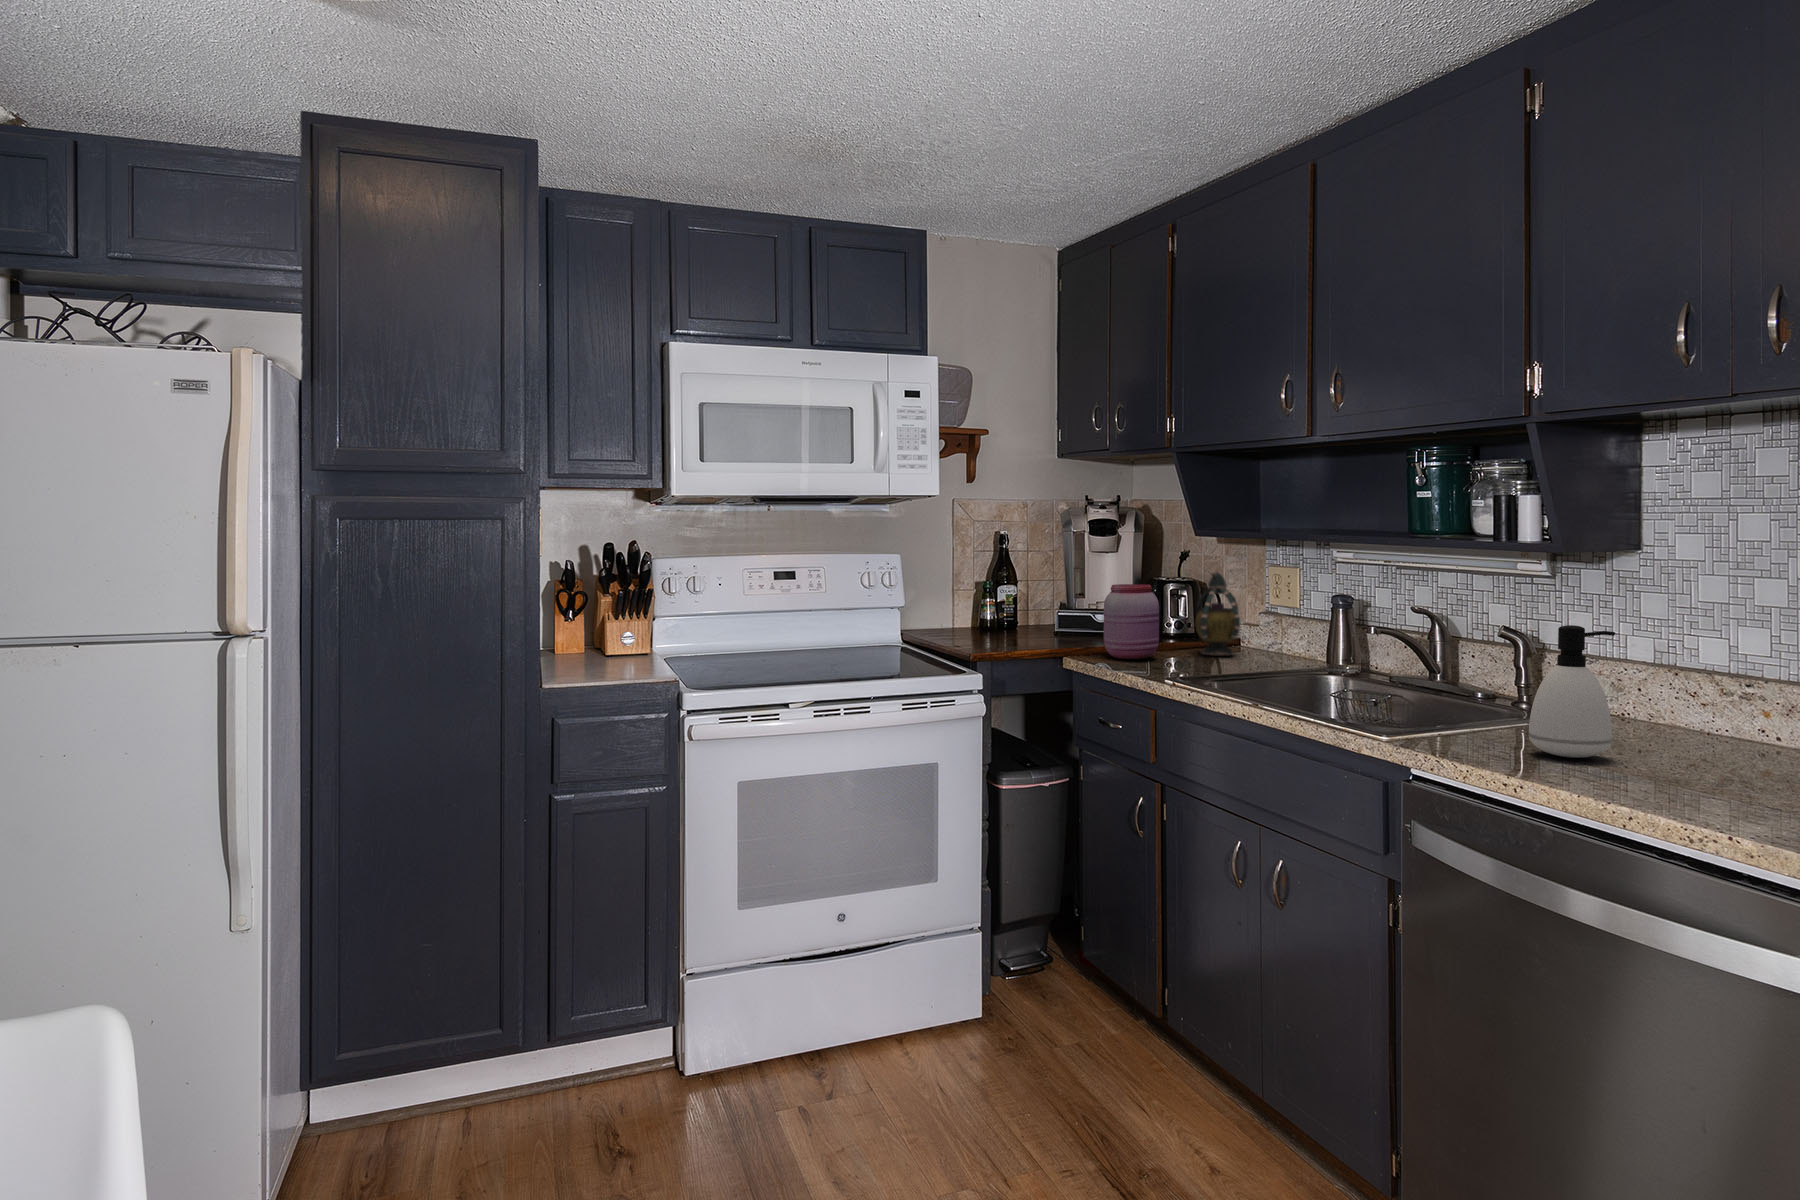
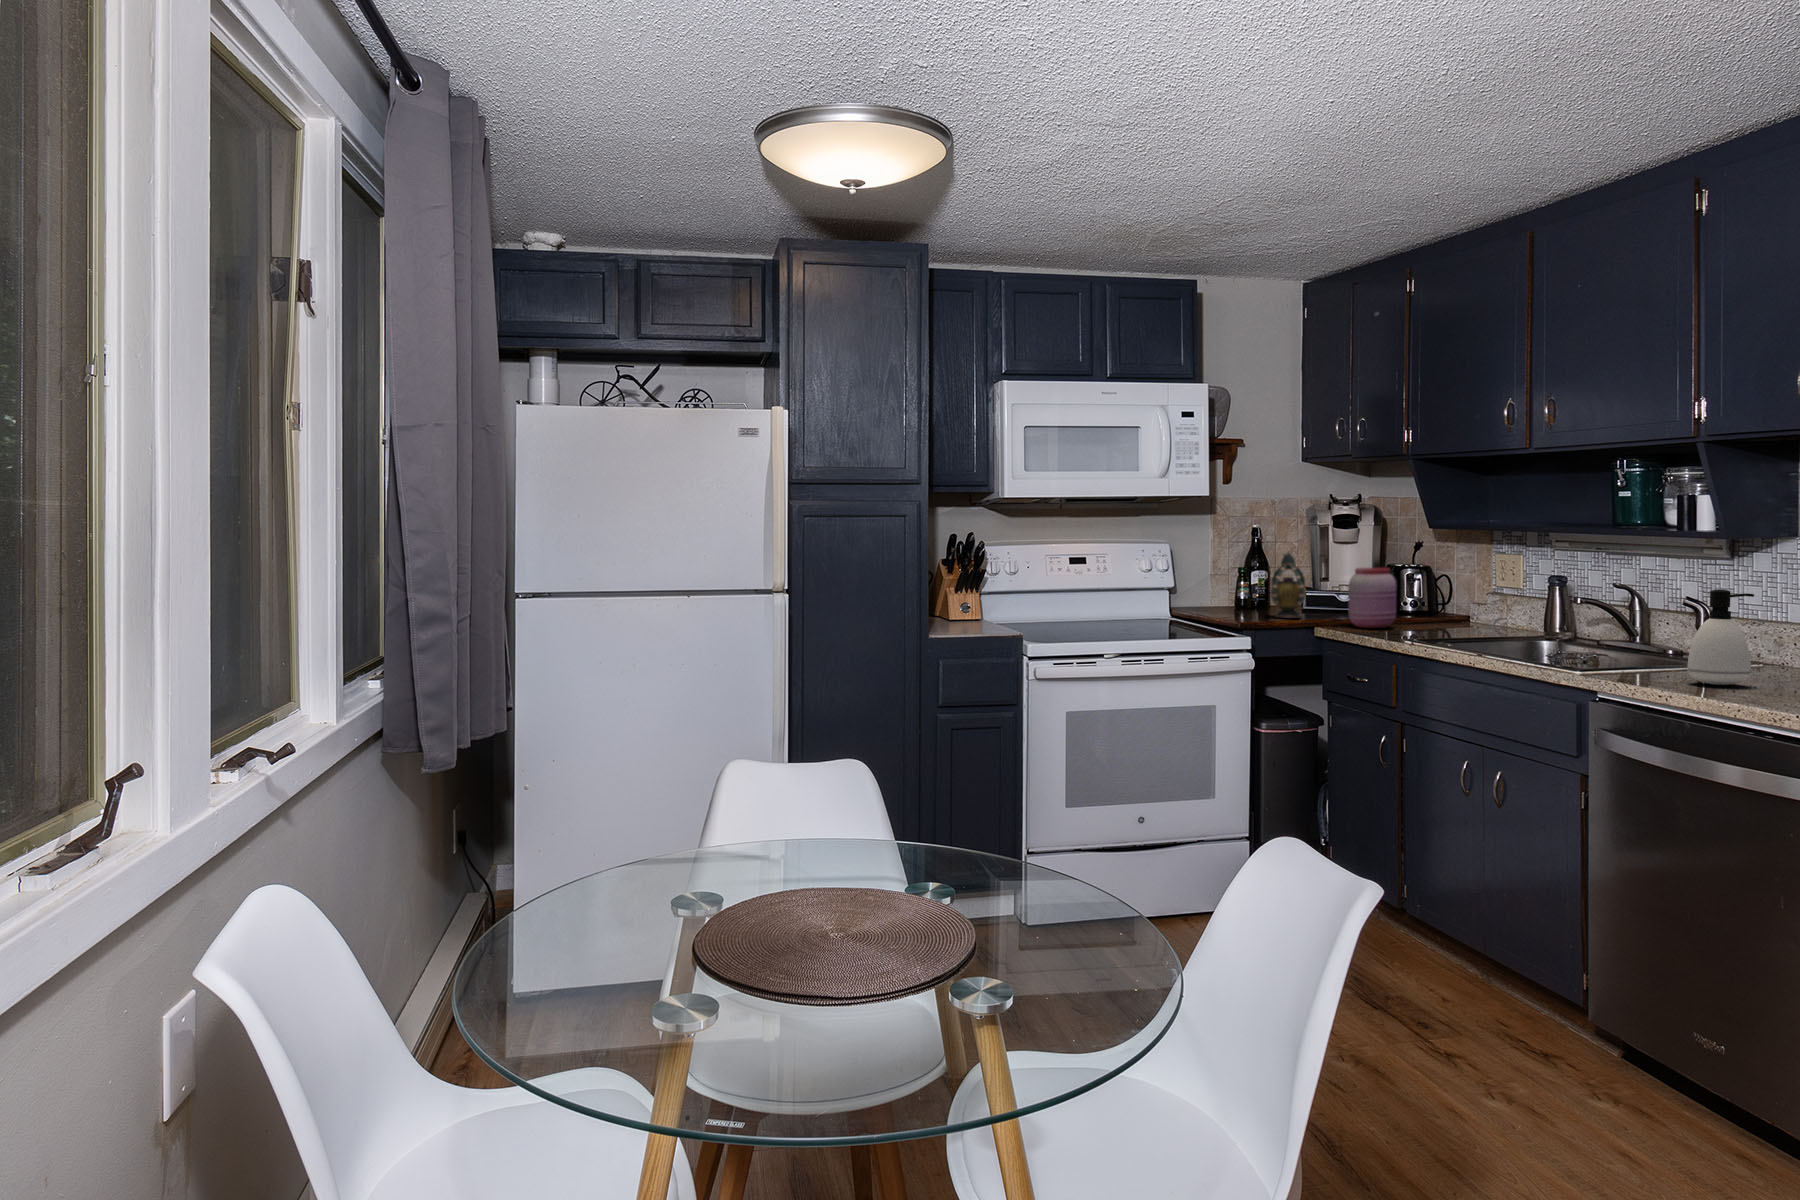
teapot: present [1195,572,1240,655] -> present [1271,553,1306,618]

